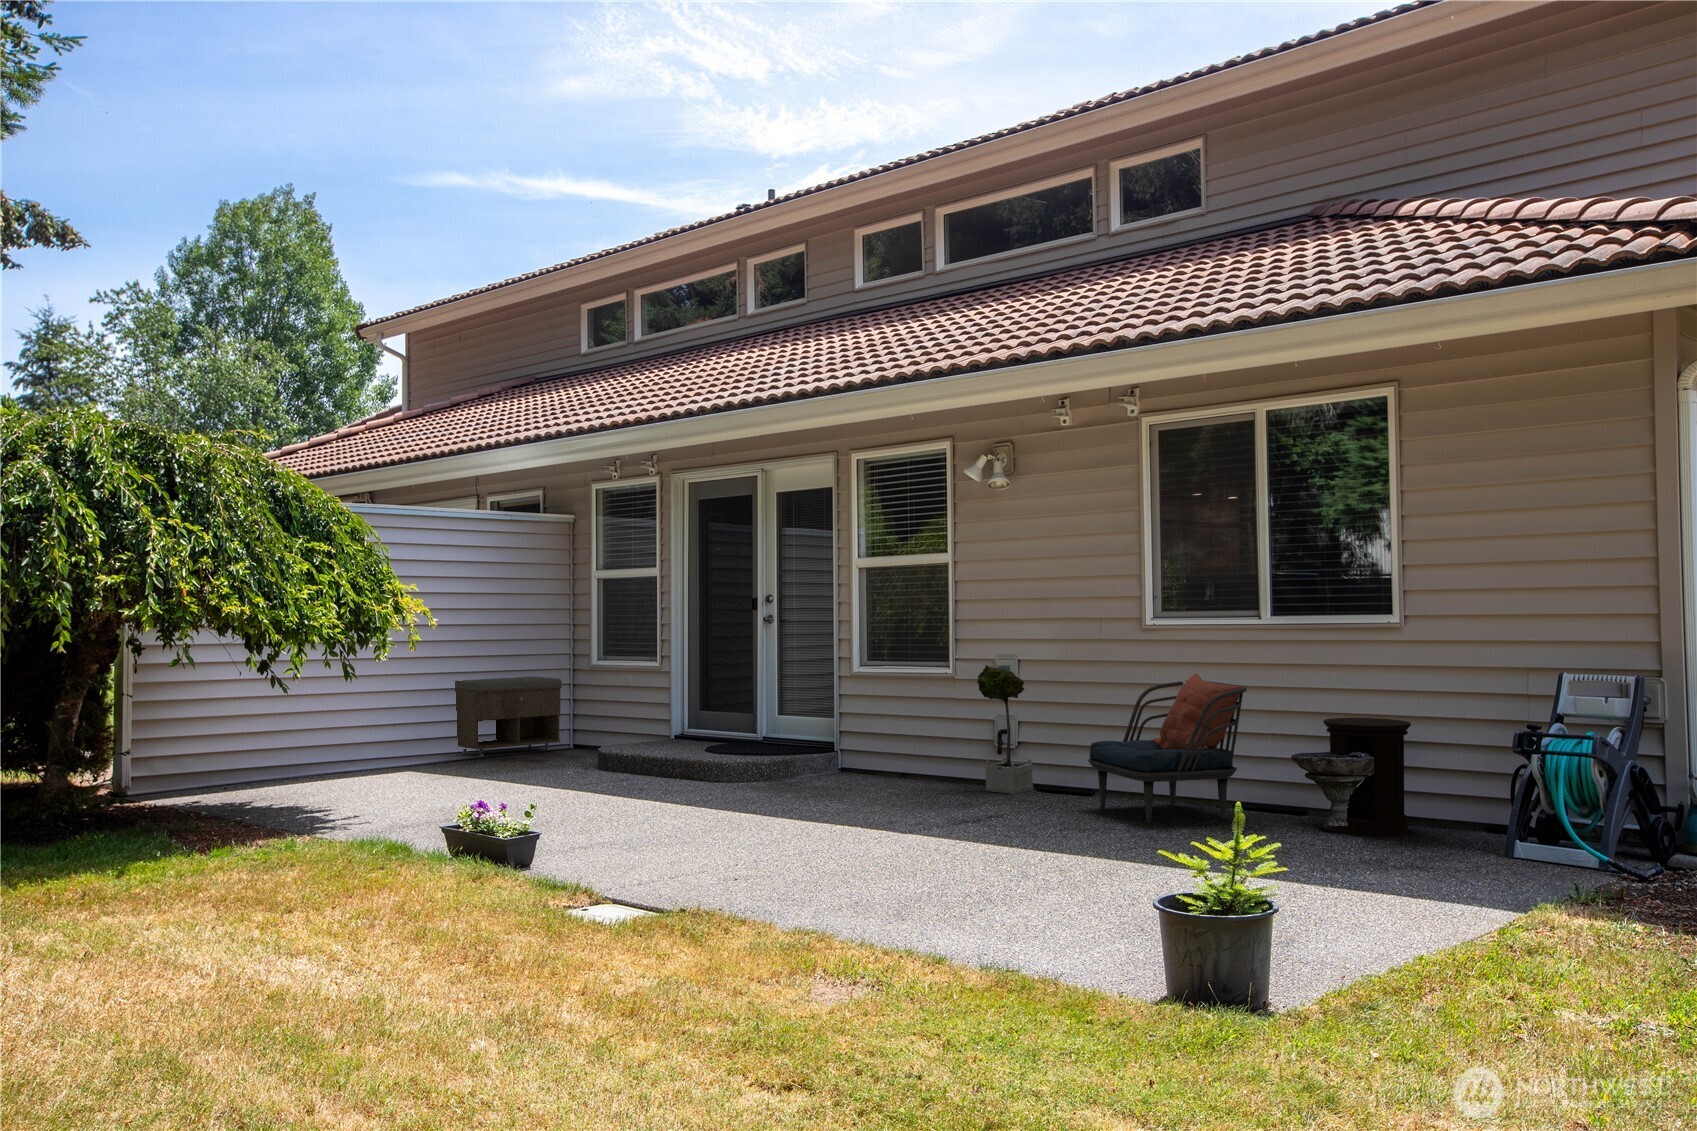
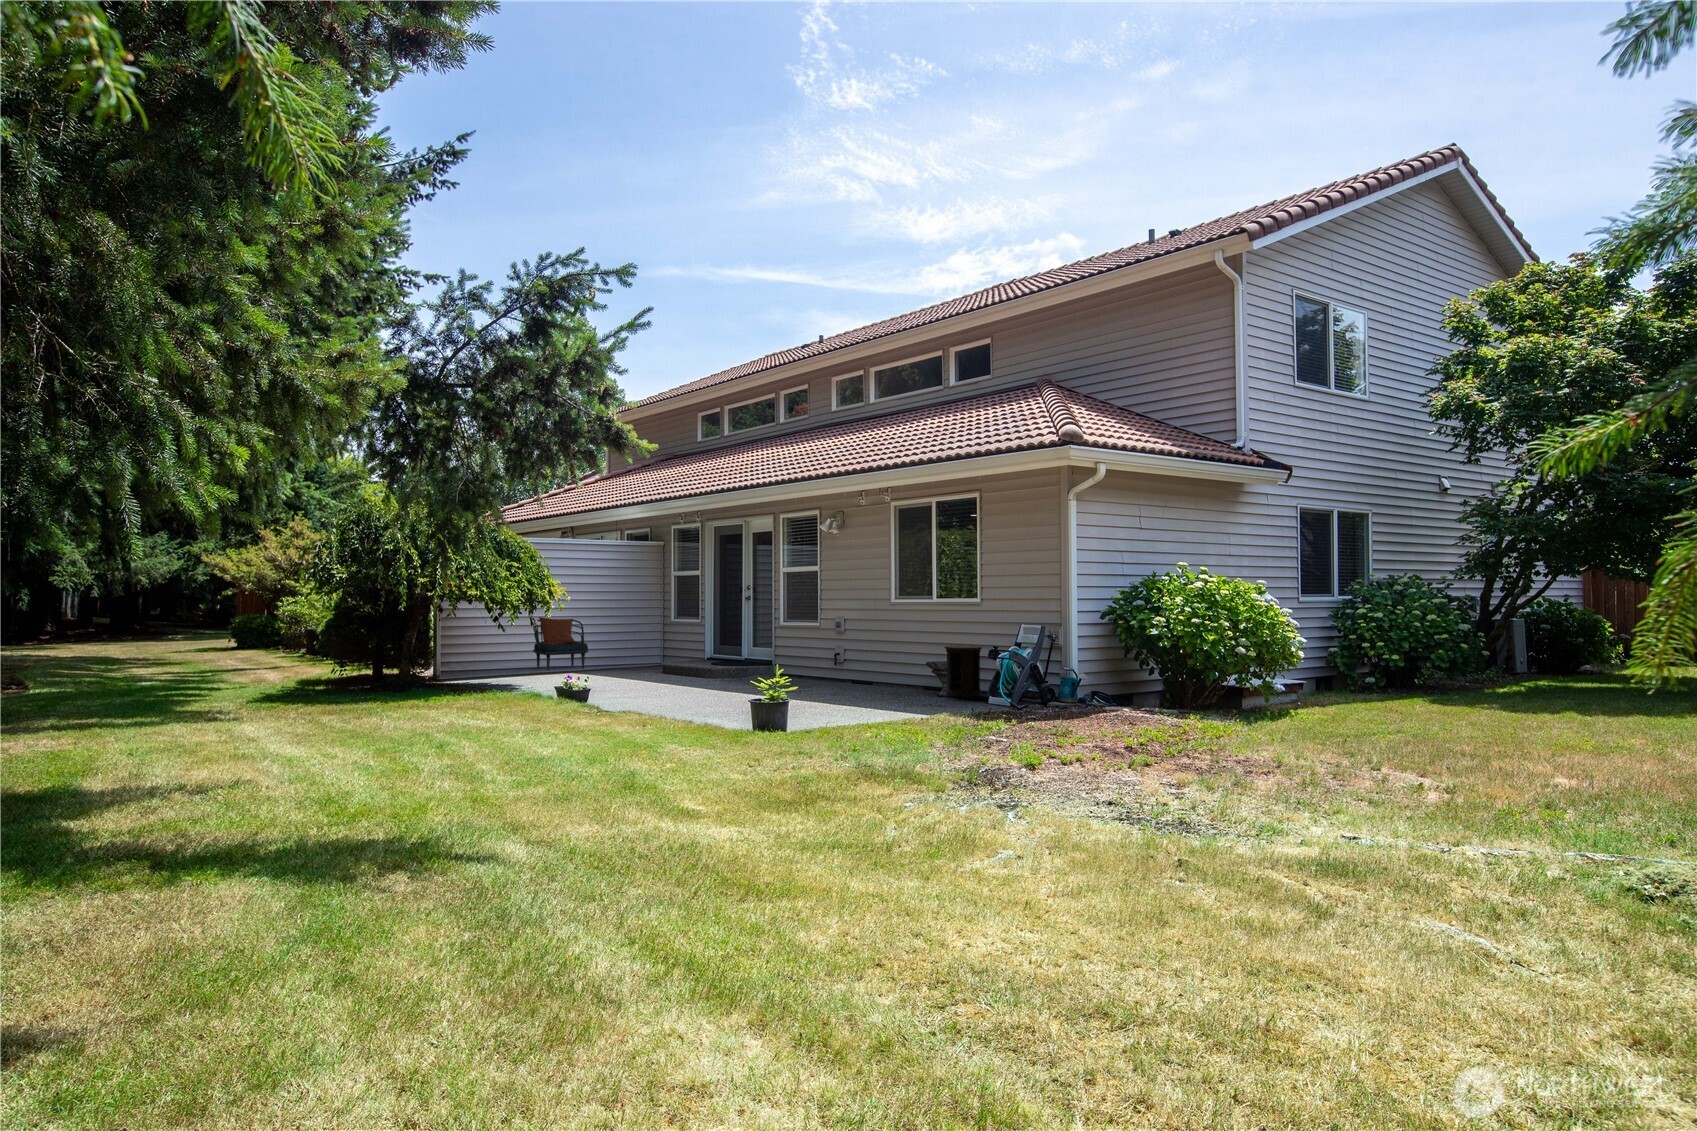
potted tree: present [977,665,1033,794] -> none [822,621,848,682]
armchair: present [1088,673,1247,823] -> present [533,617,589,670]
storage bench: present [455,676,562,756] -> none [598,626,653,665]

